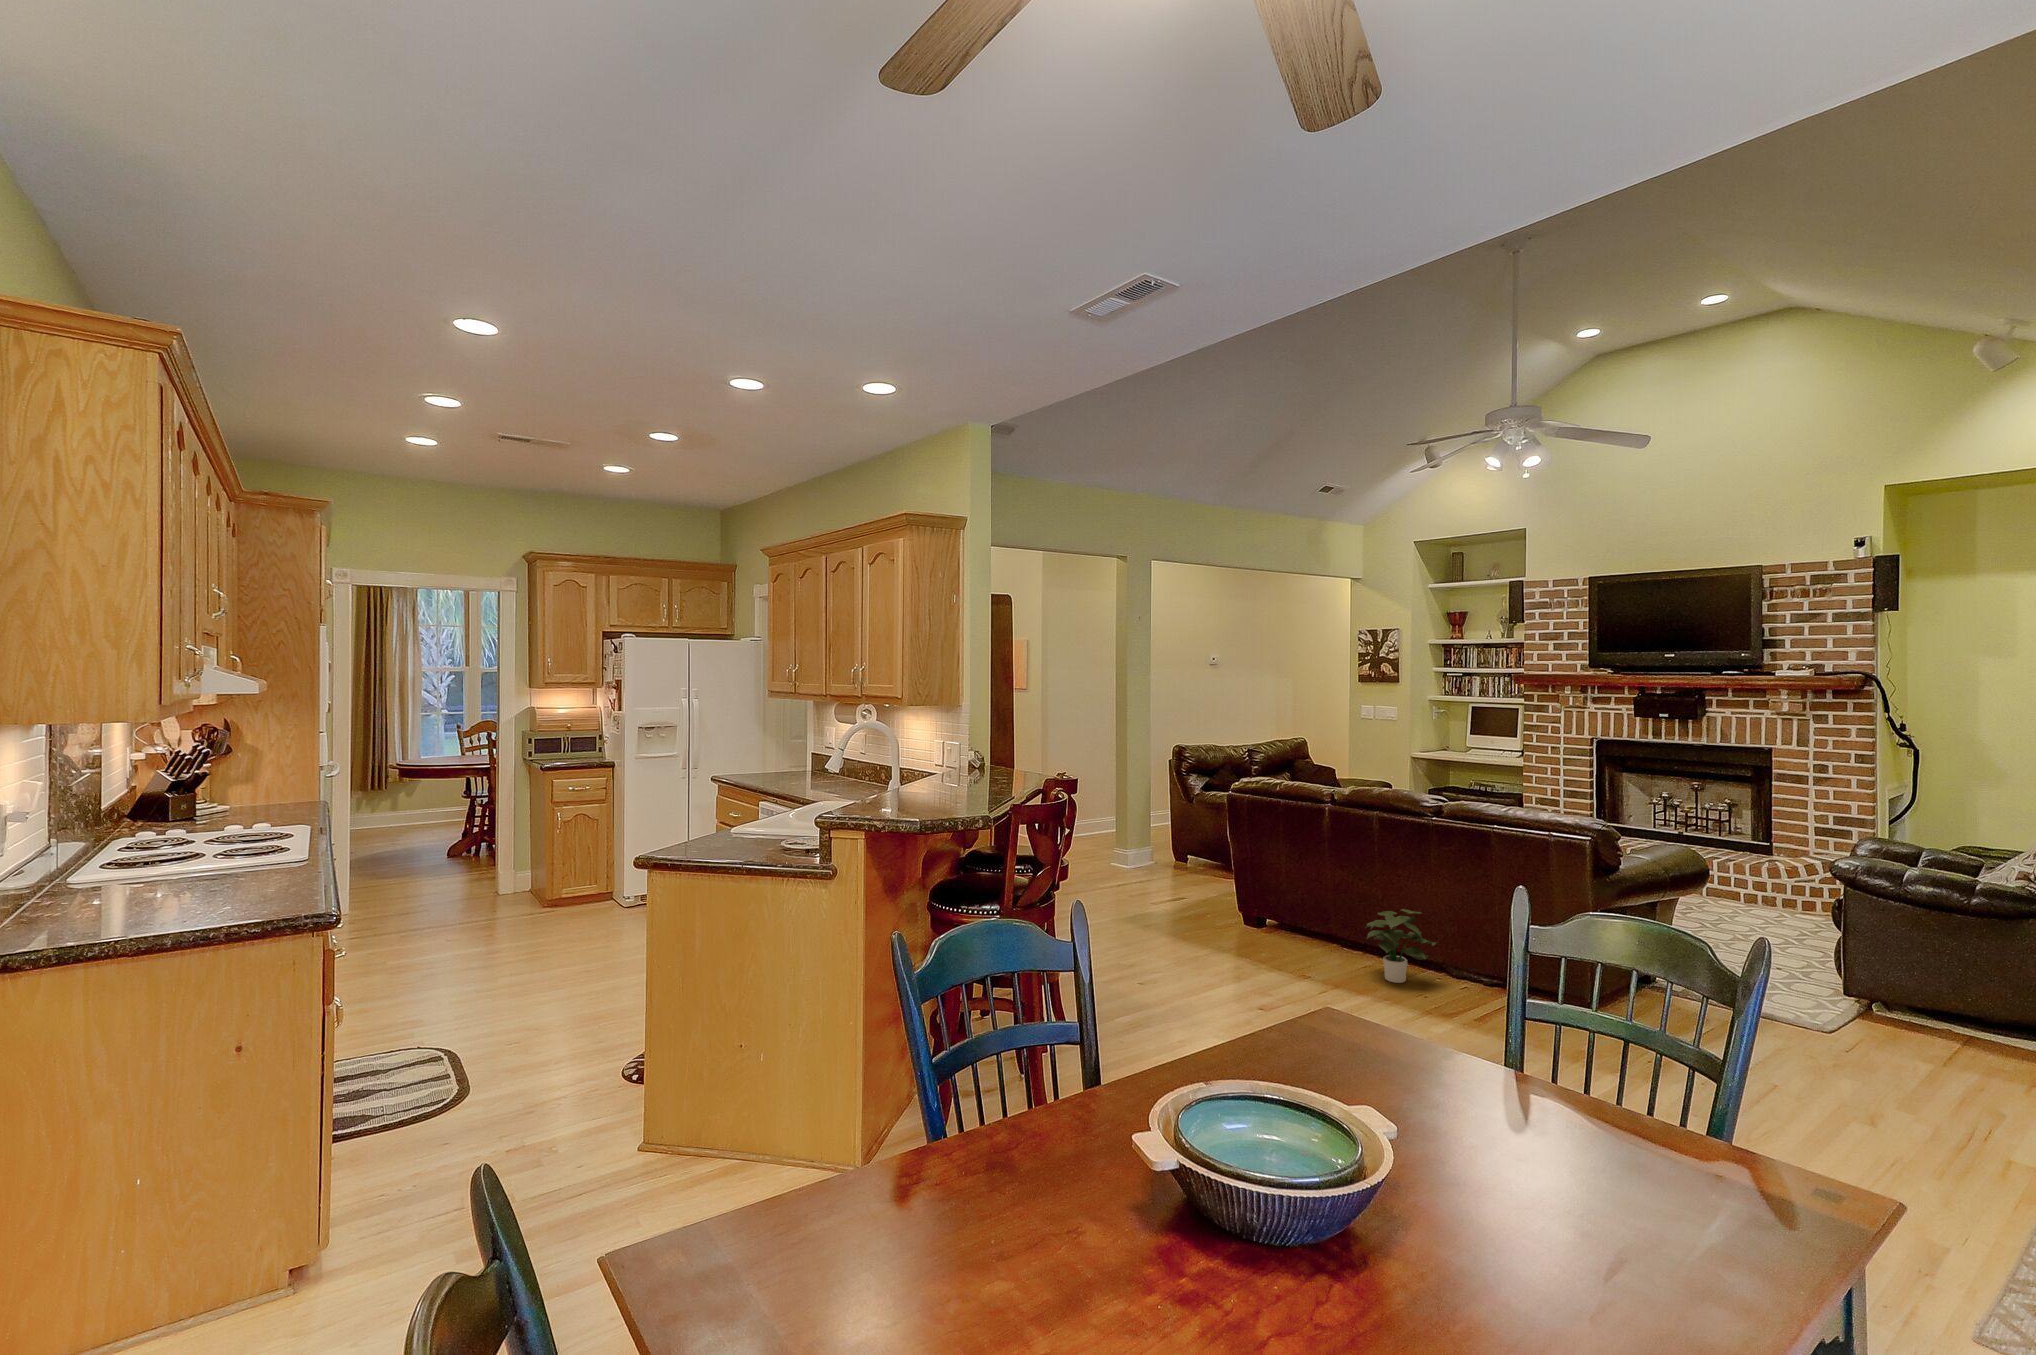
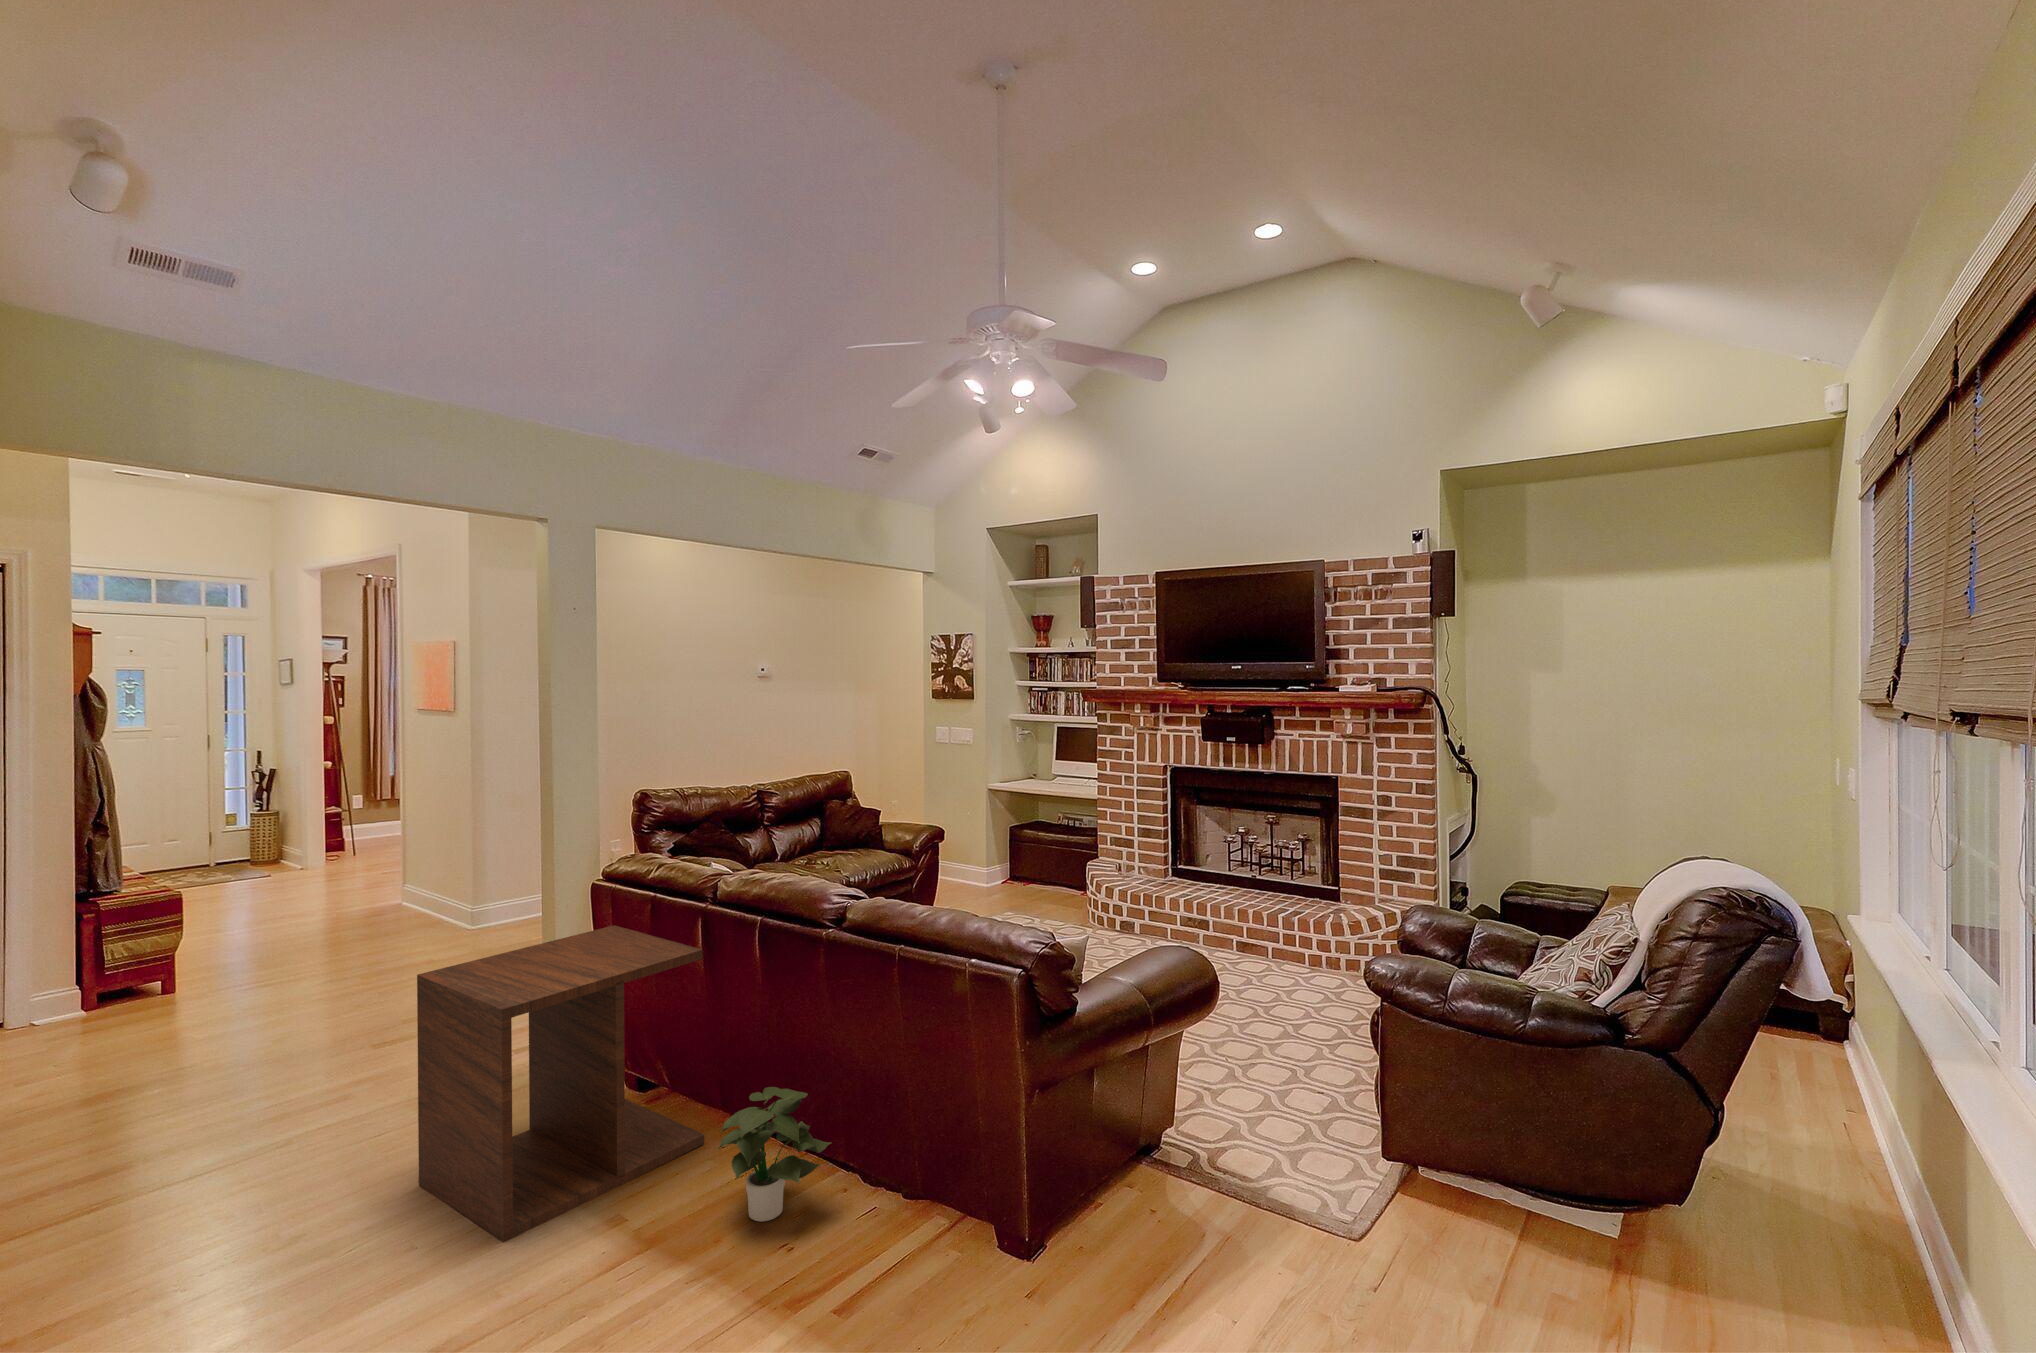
side table: none [1171,817,1325,976] -> present [417,925,704,1243]

